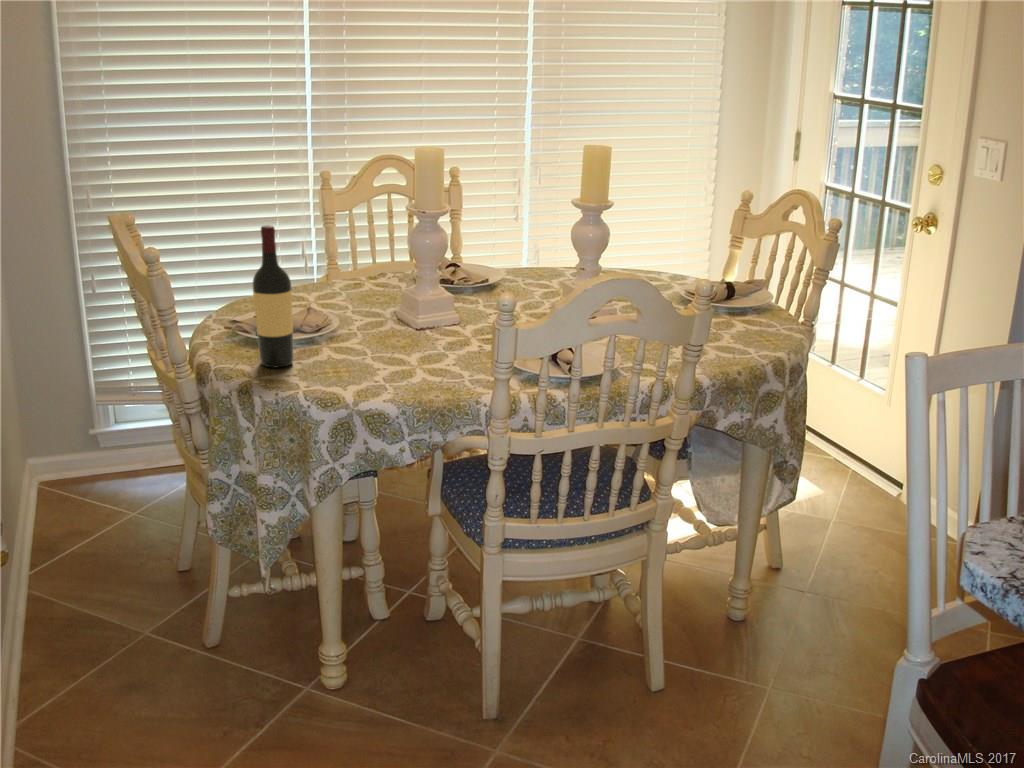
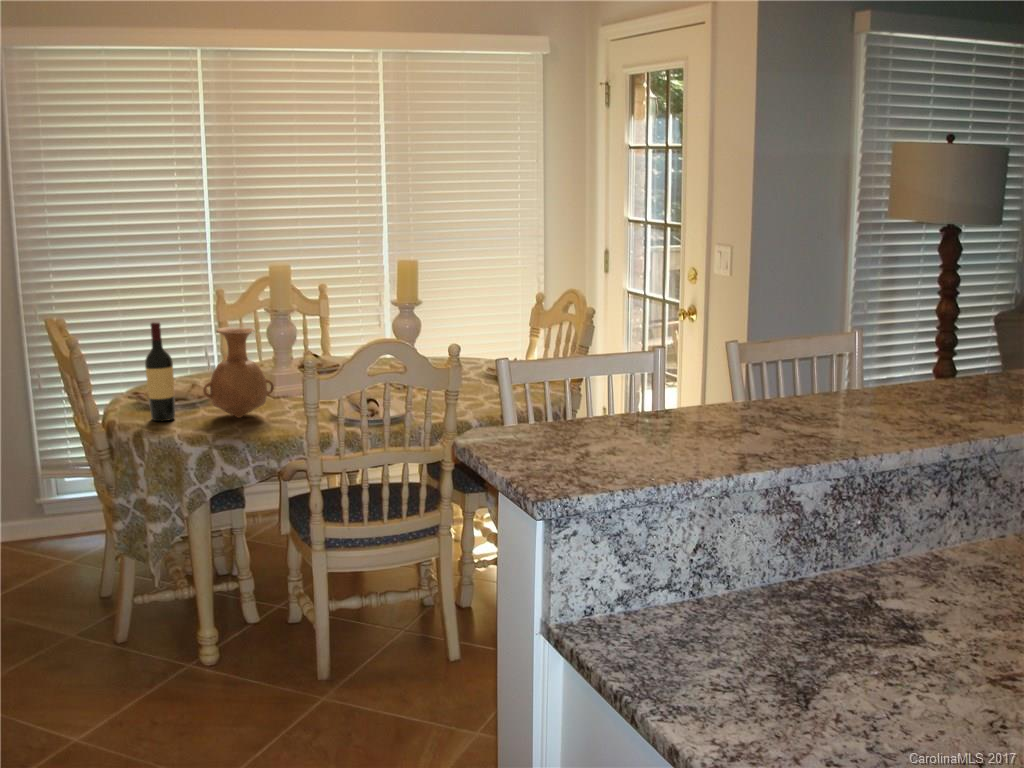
vase: none [334,235,429,364] -> present [203,327,274,418]

